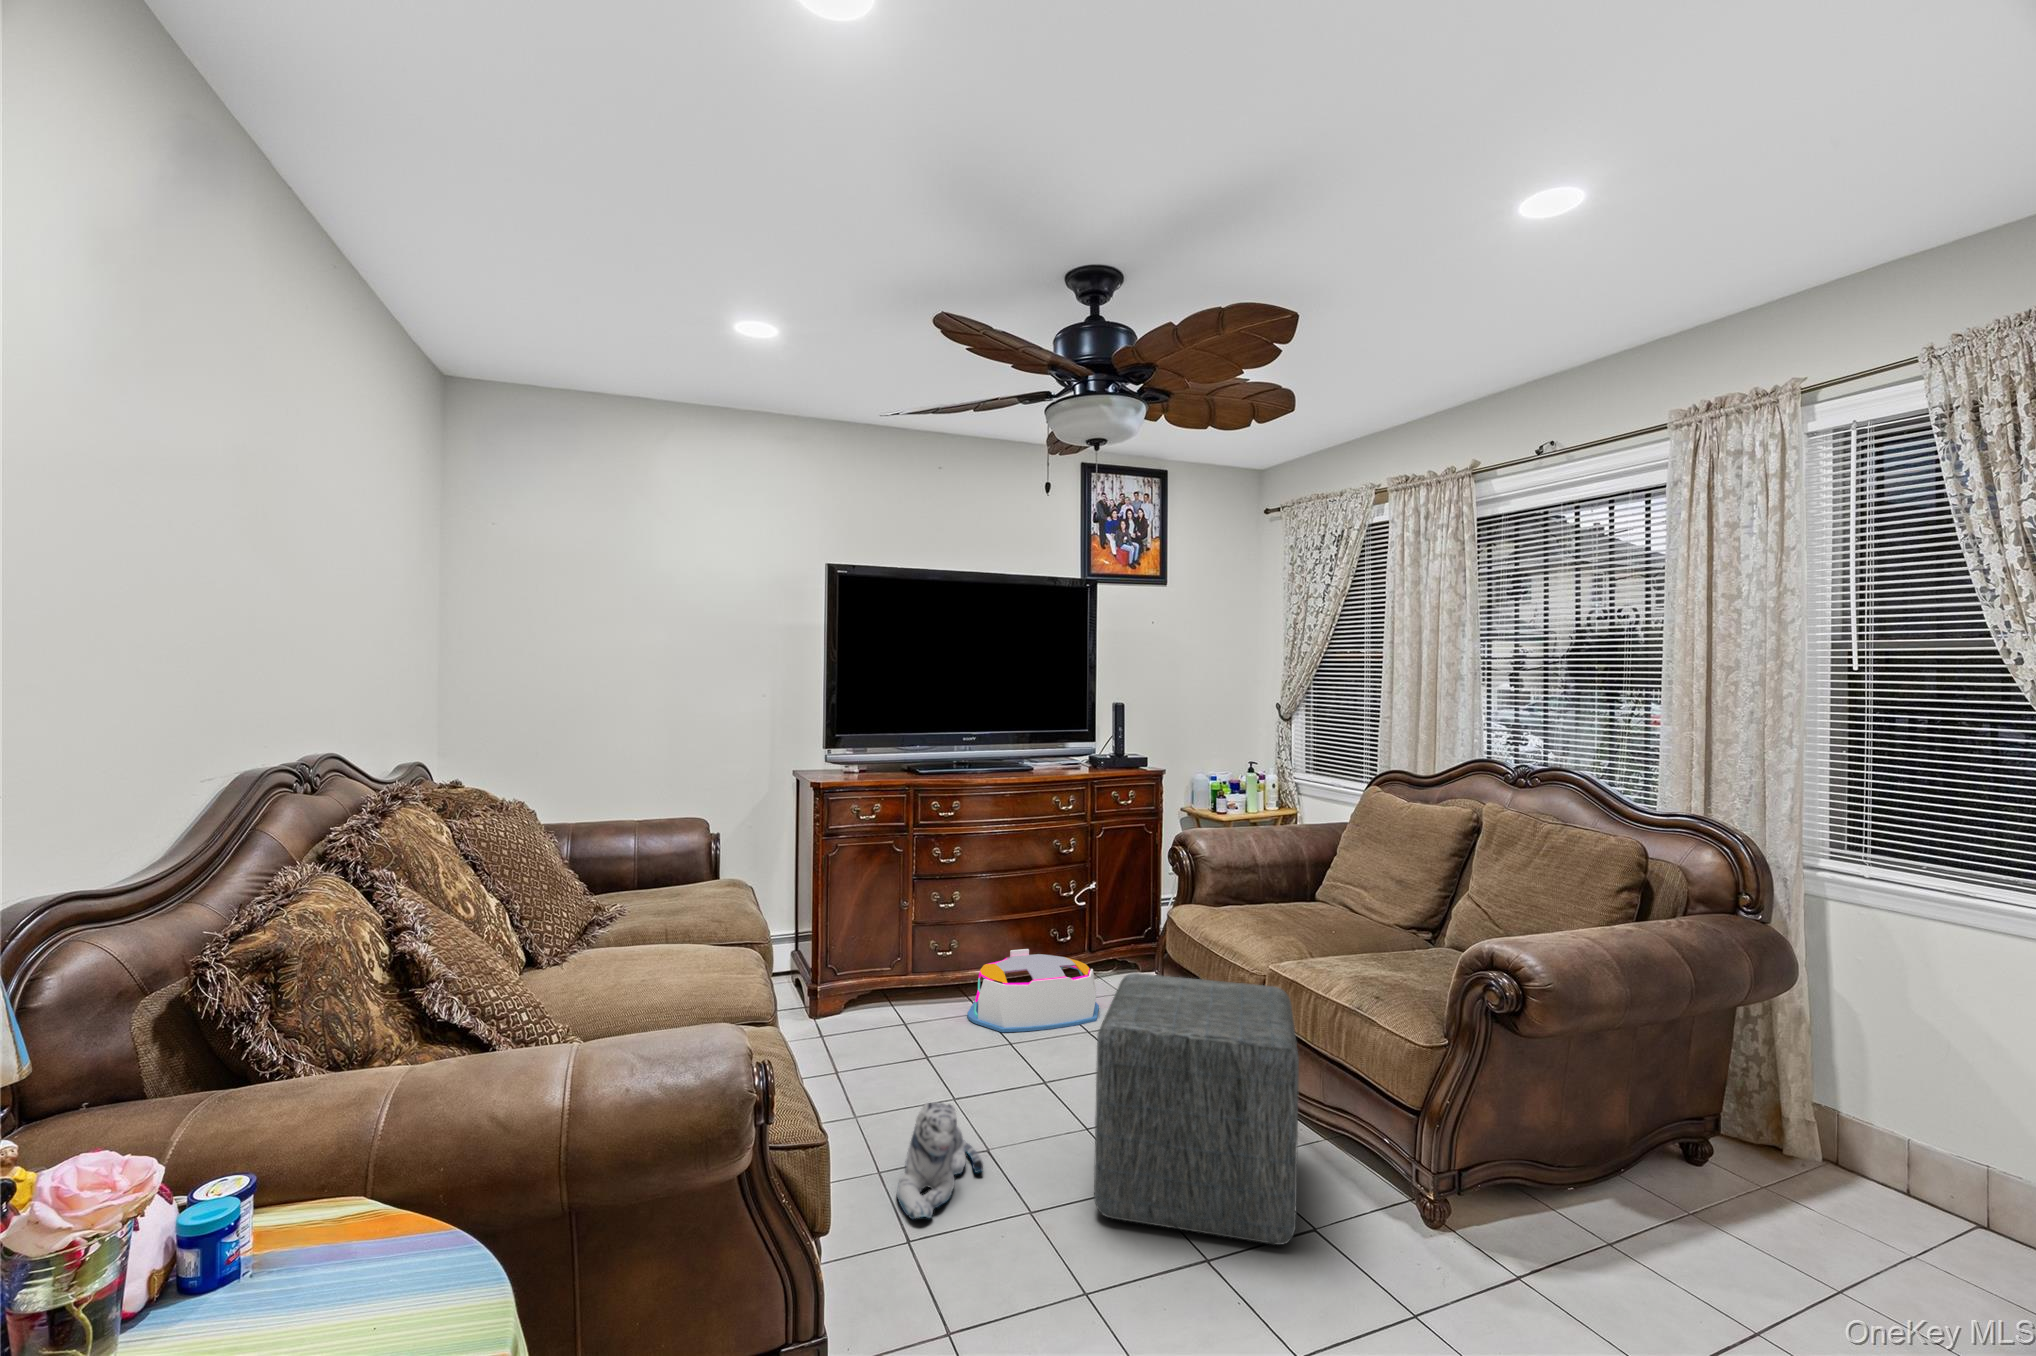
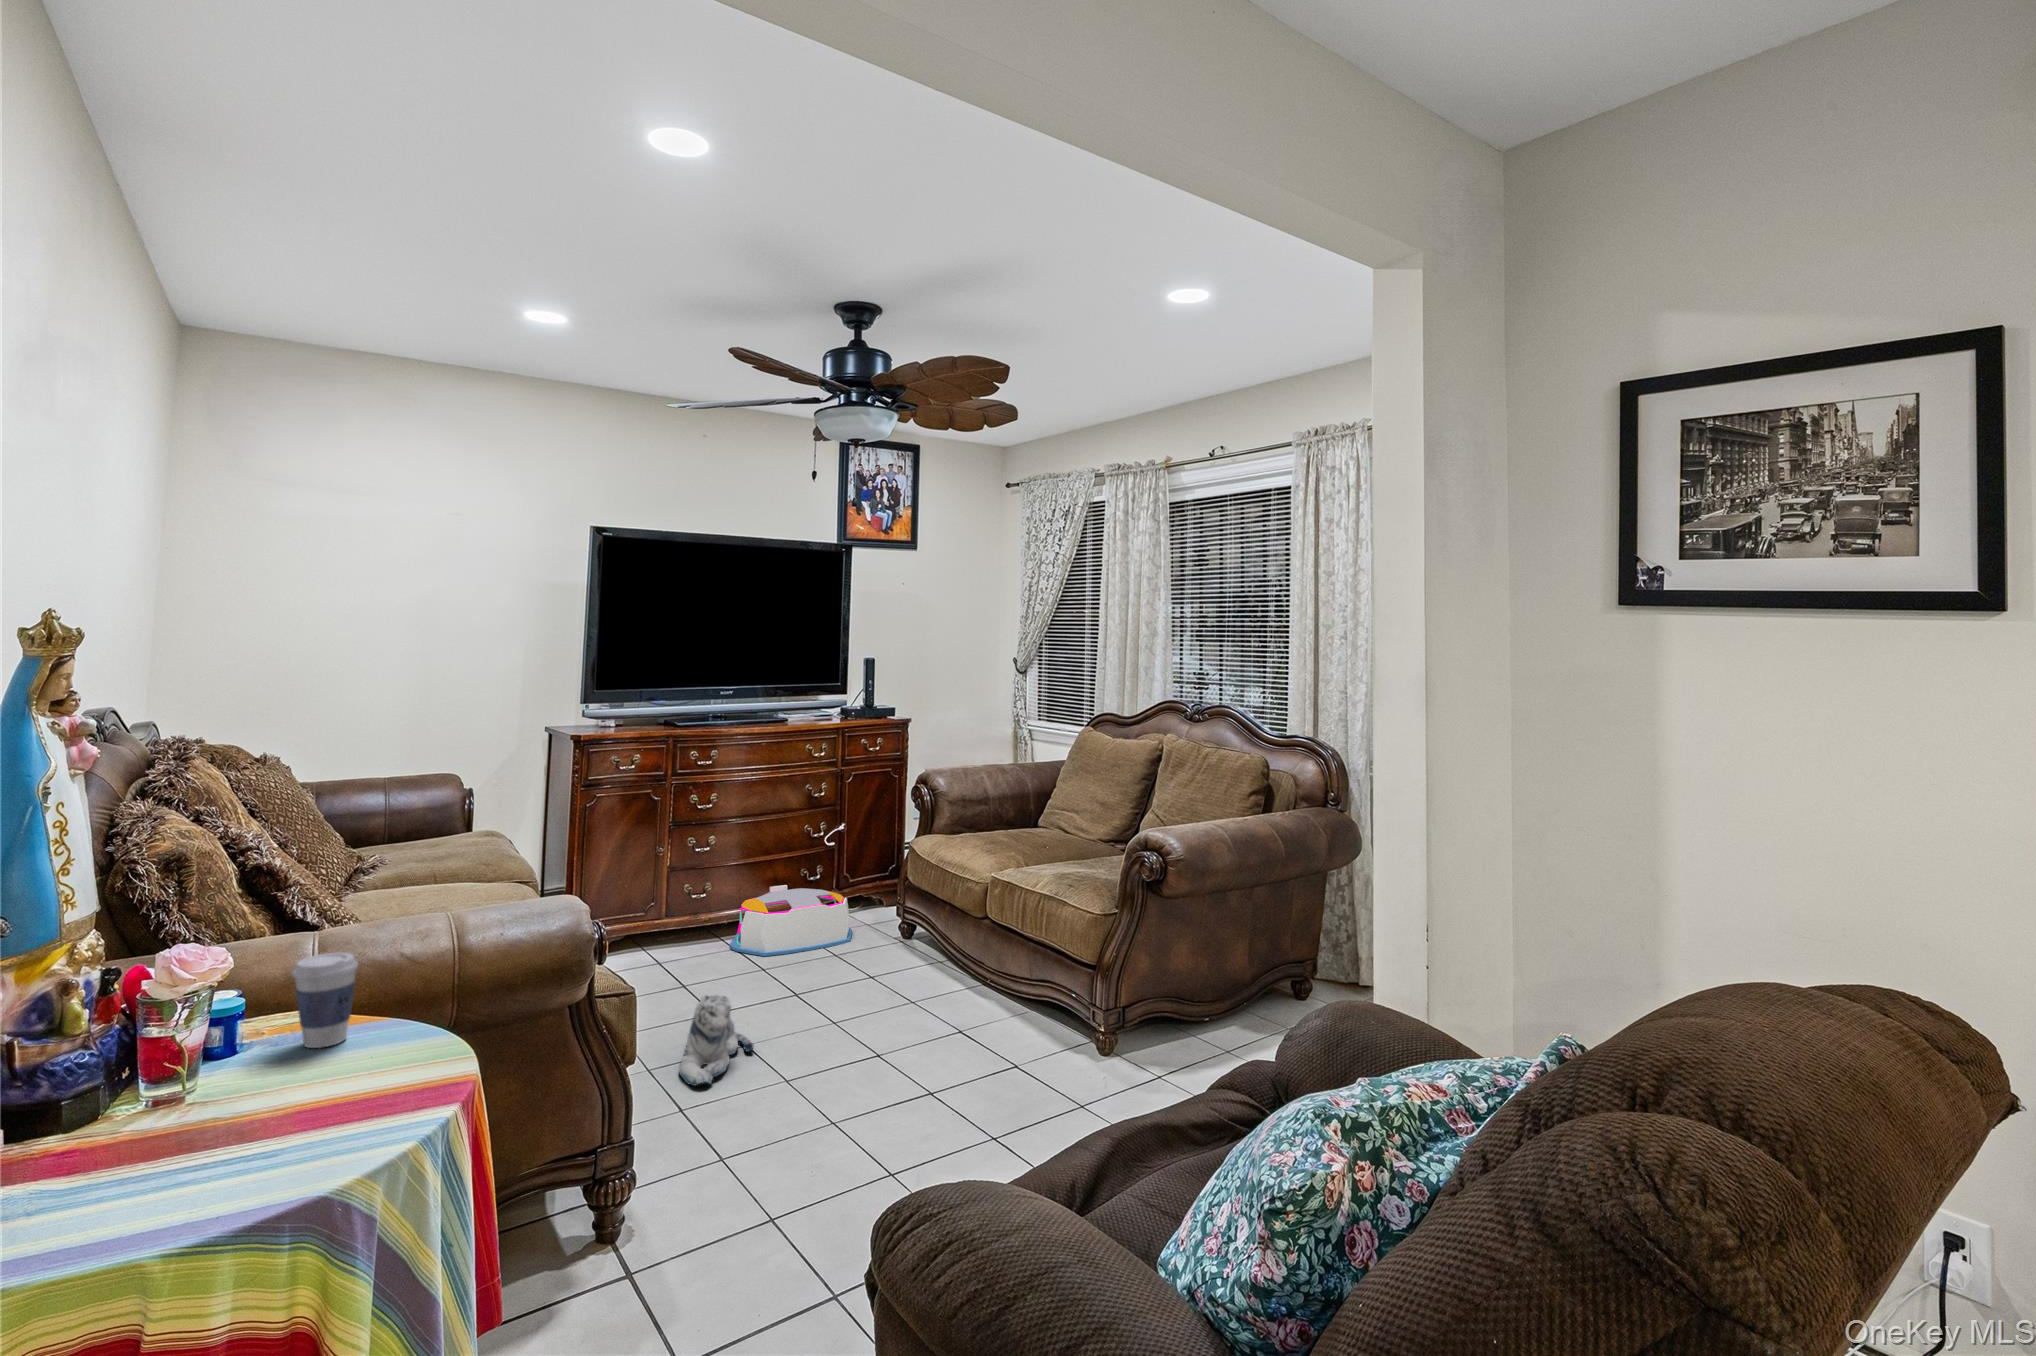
ottoman: present [1094,973,1299,1245] -> none [848,882,1007,1070]
coffee cup: none [306,1133,401,1285] -> present [293,953,358,1048]

